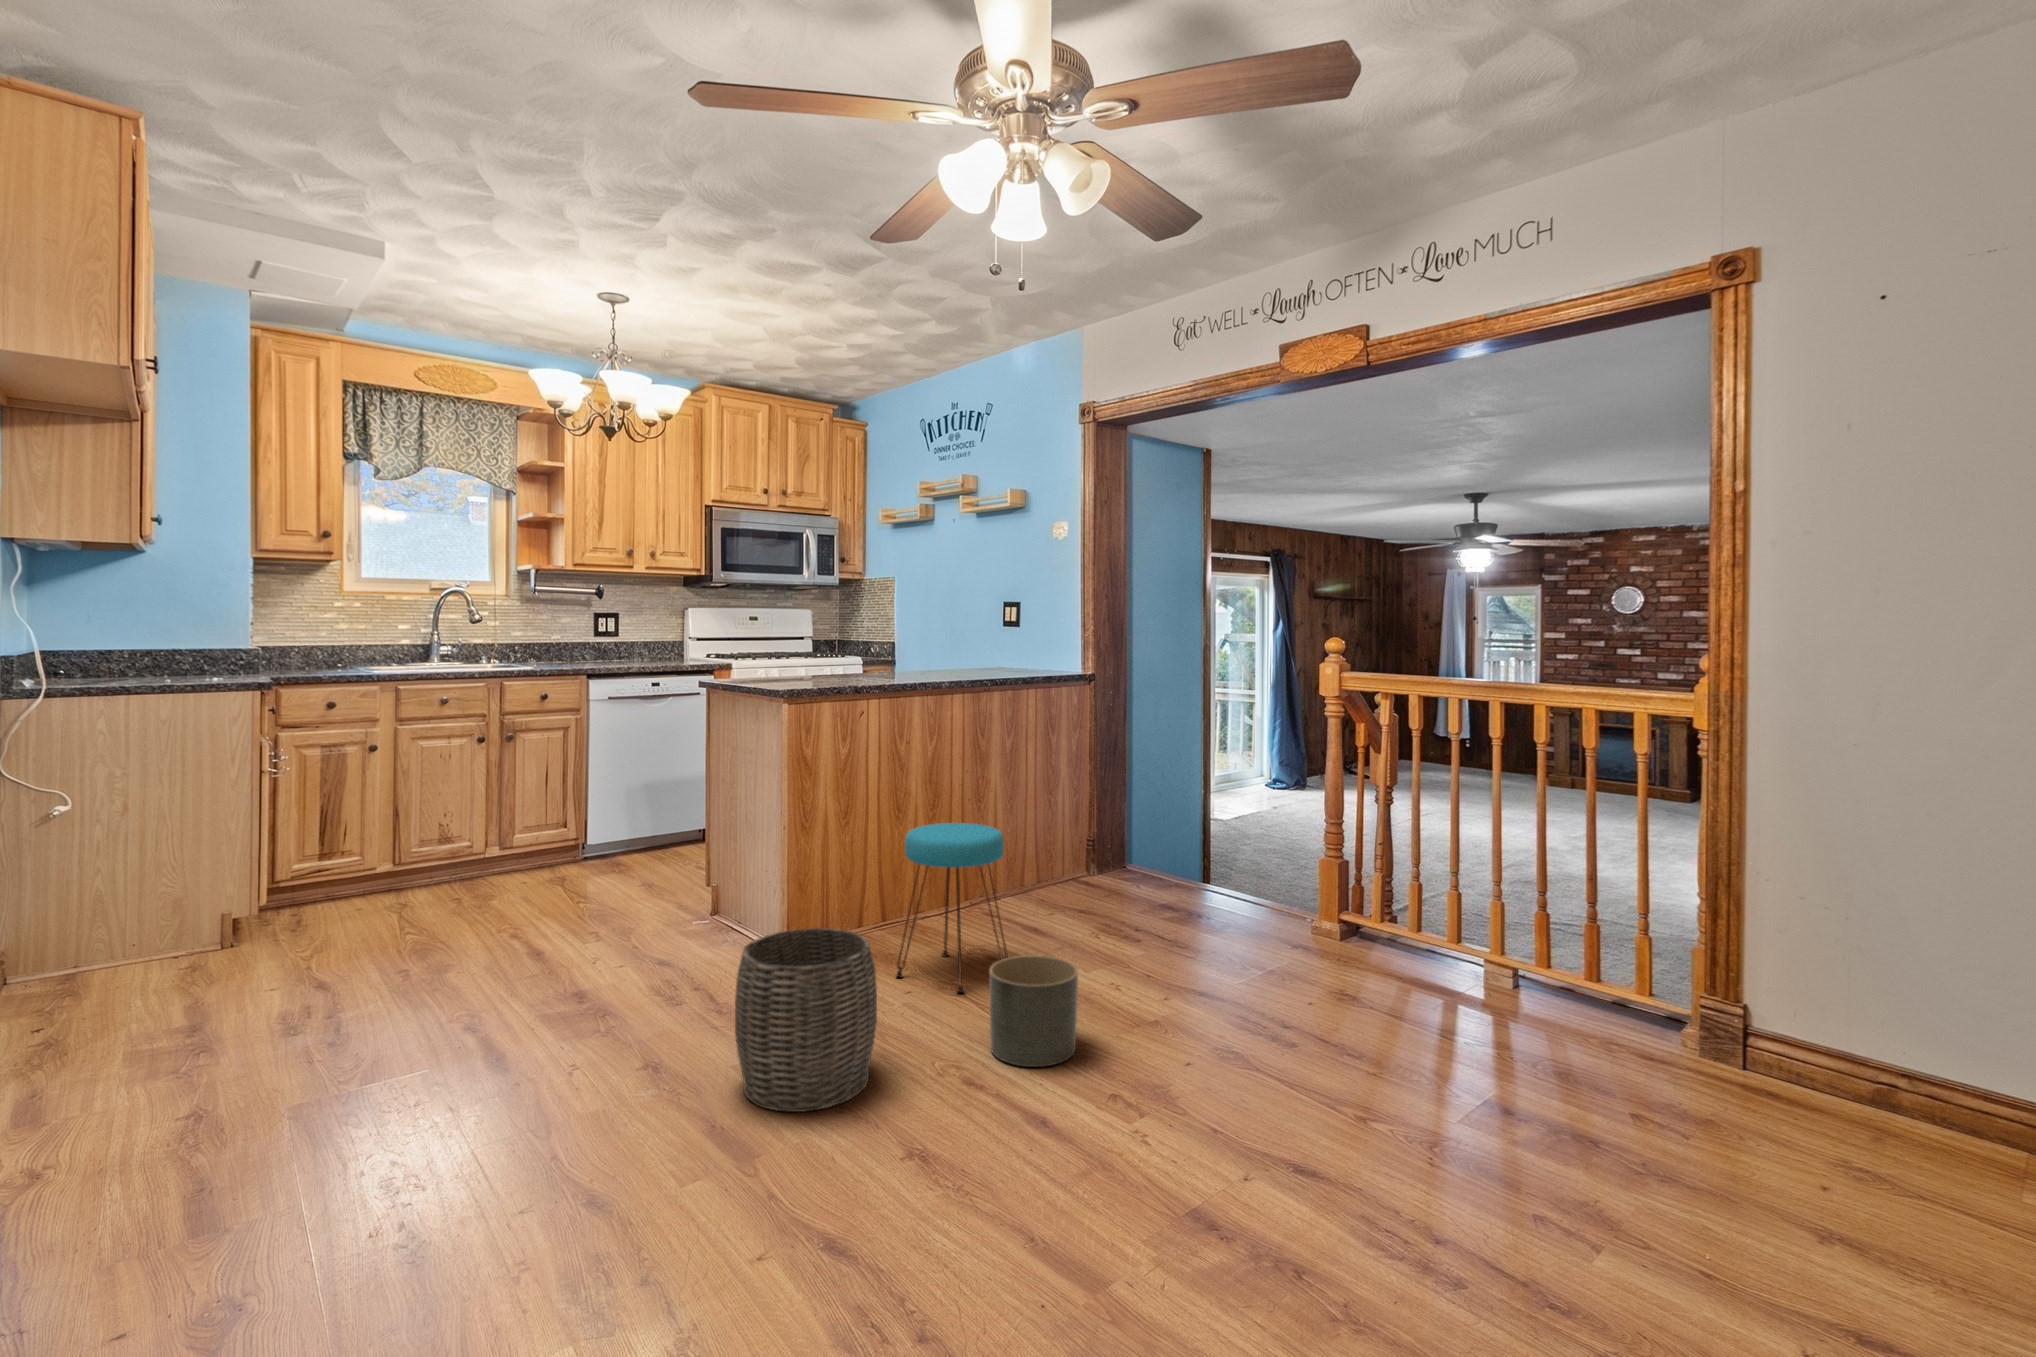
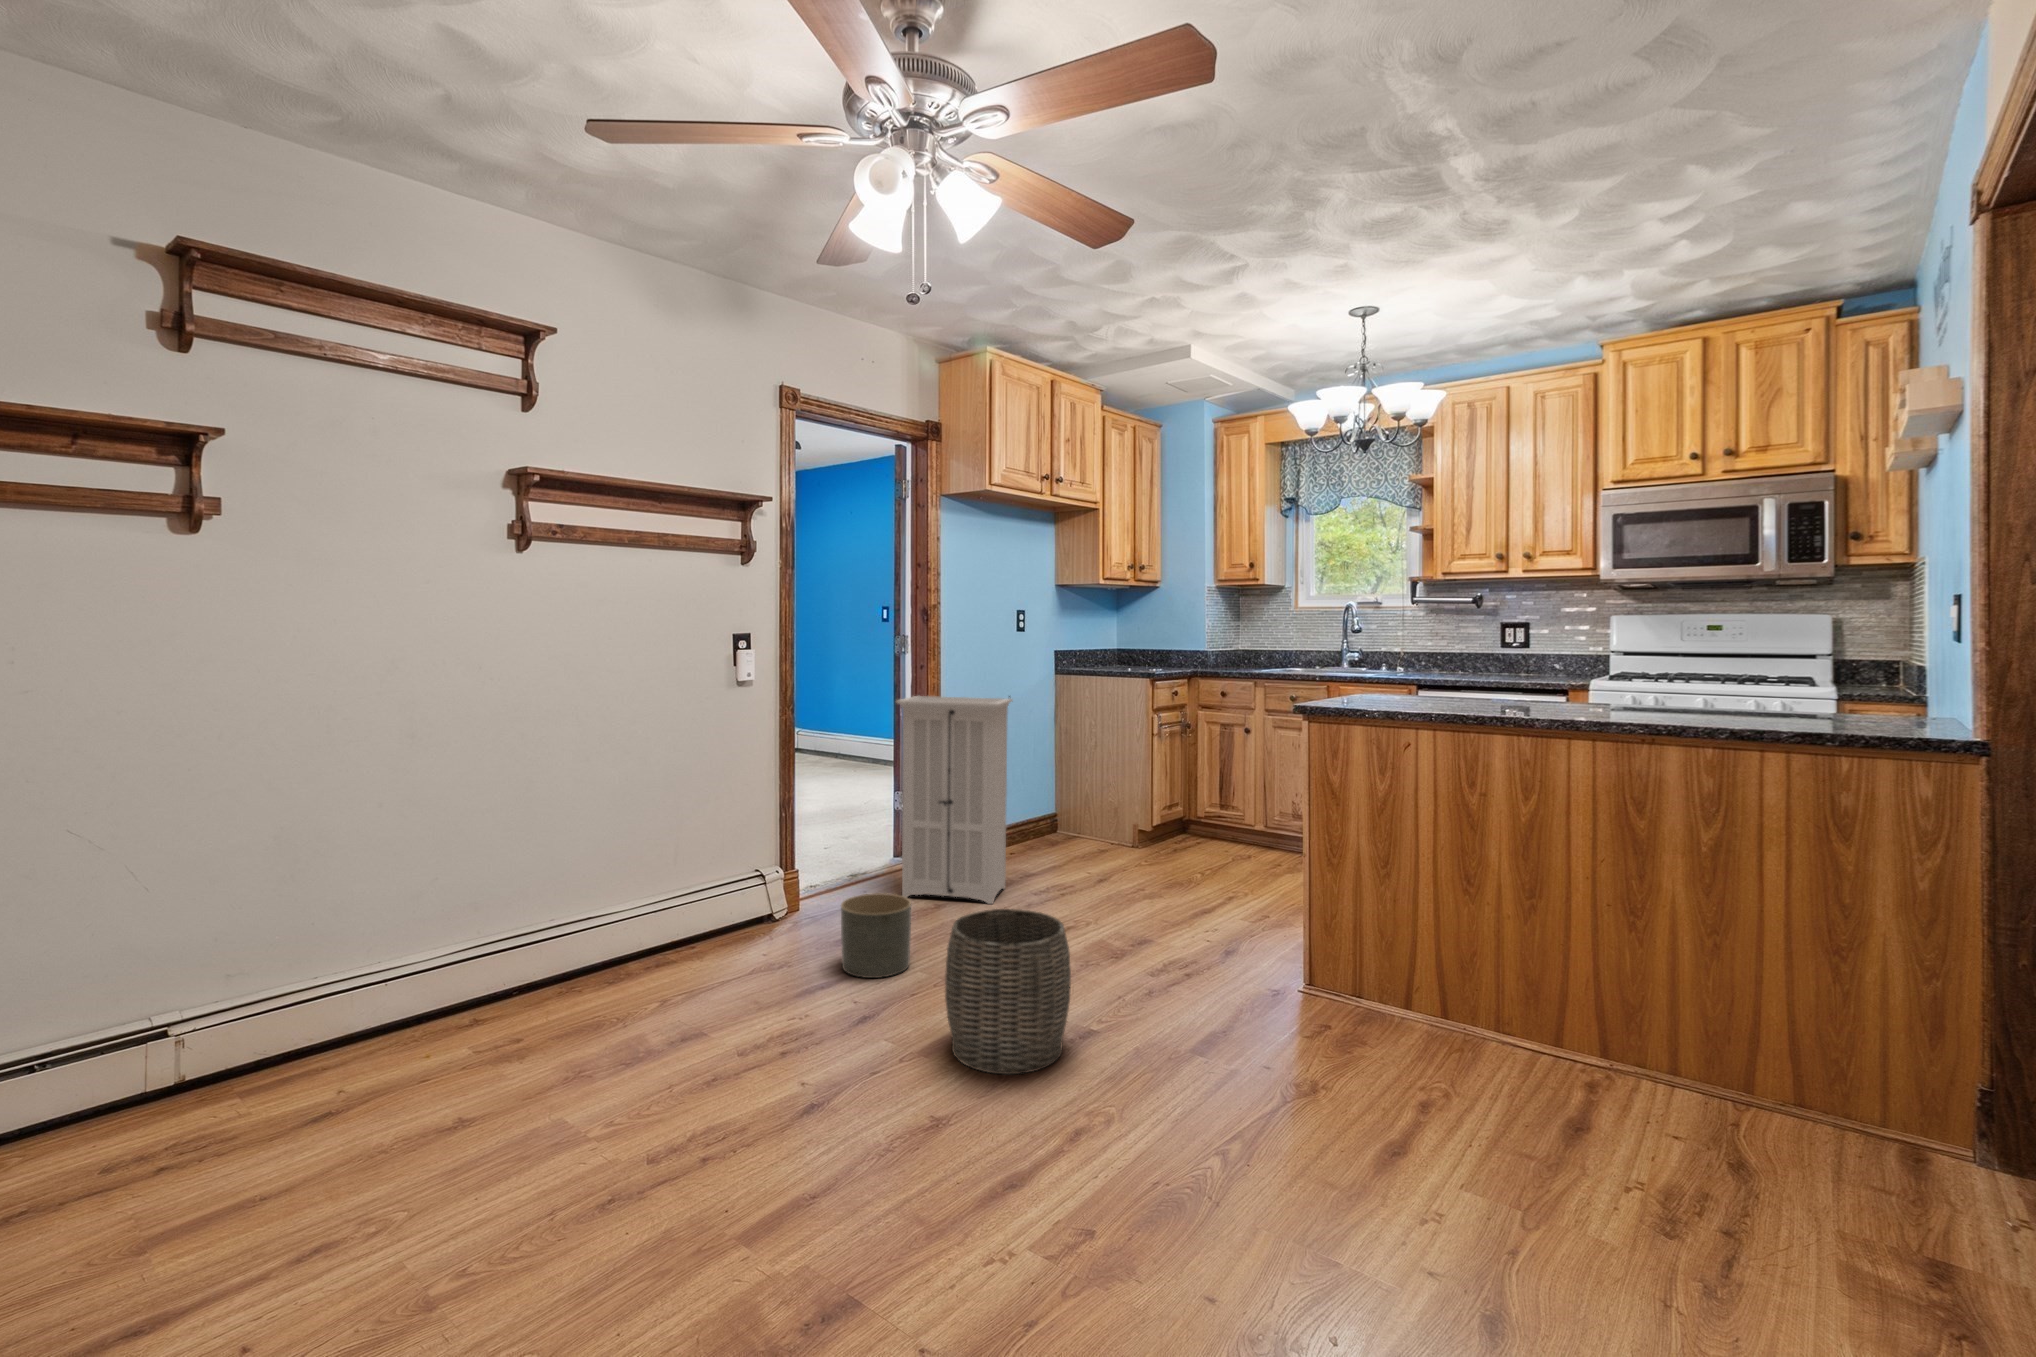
storage cabinet: none [66,724,340,1120] -> present [896,695,1012,904]
stool: present [896,823,1008,992] -> none [1259,884,1395,1113]
planter: present [989,955,1078,1067] -> present [841,893,912,978]

